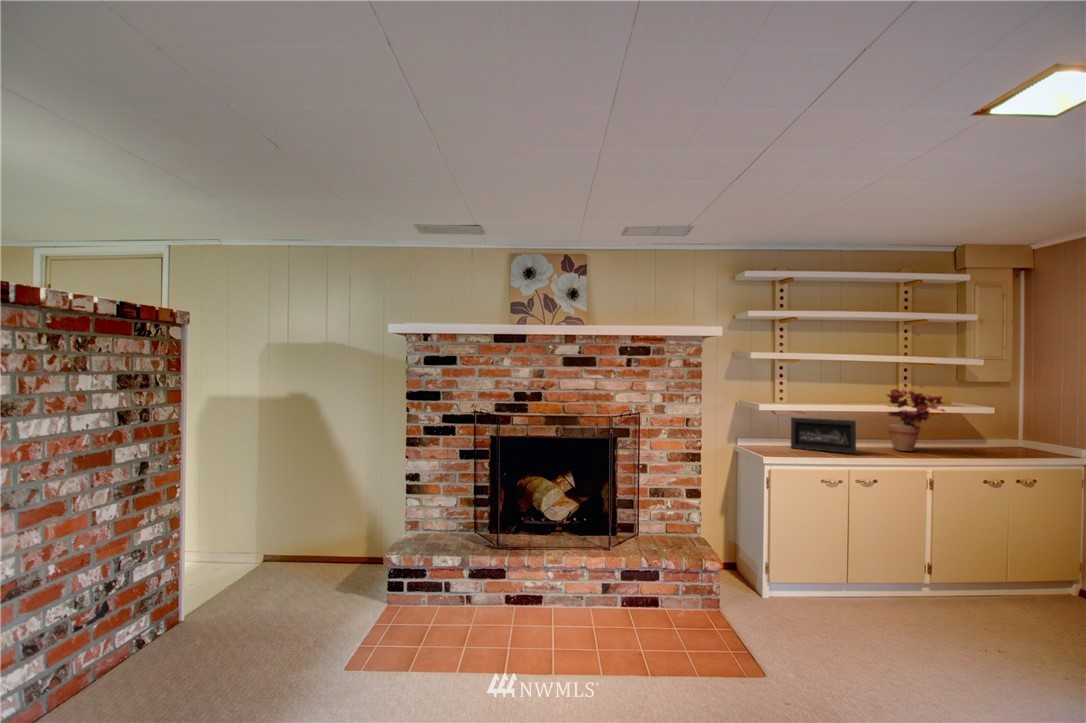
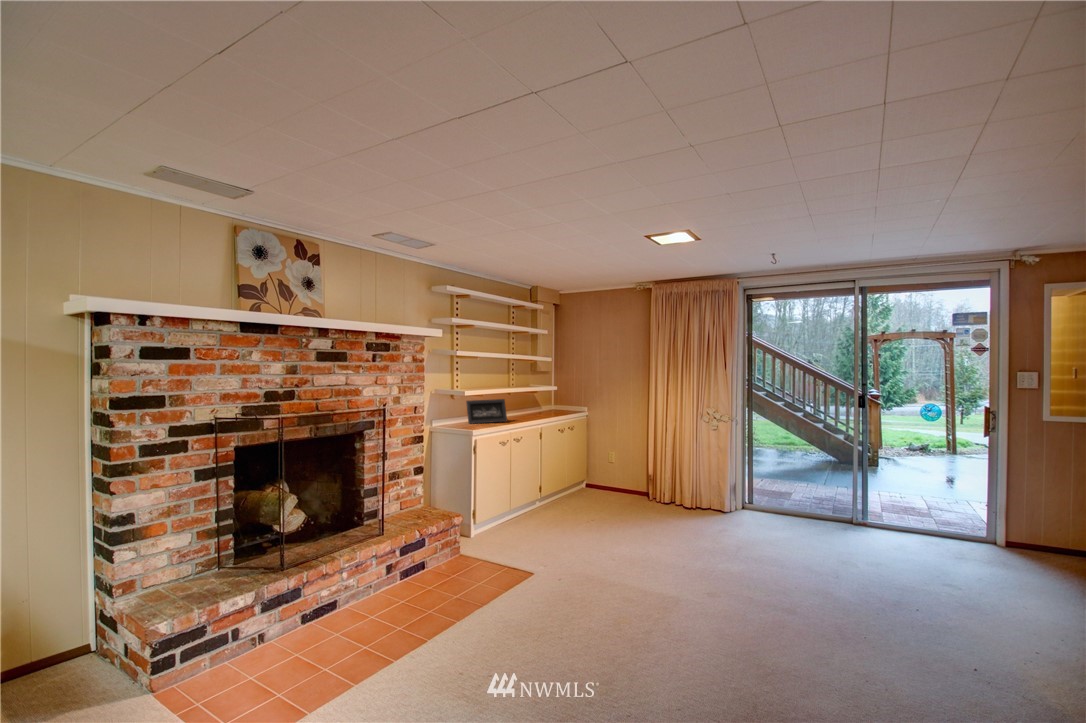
potted plant: present [887,389,945,451] -> none [507,377,539,417]

